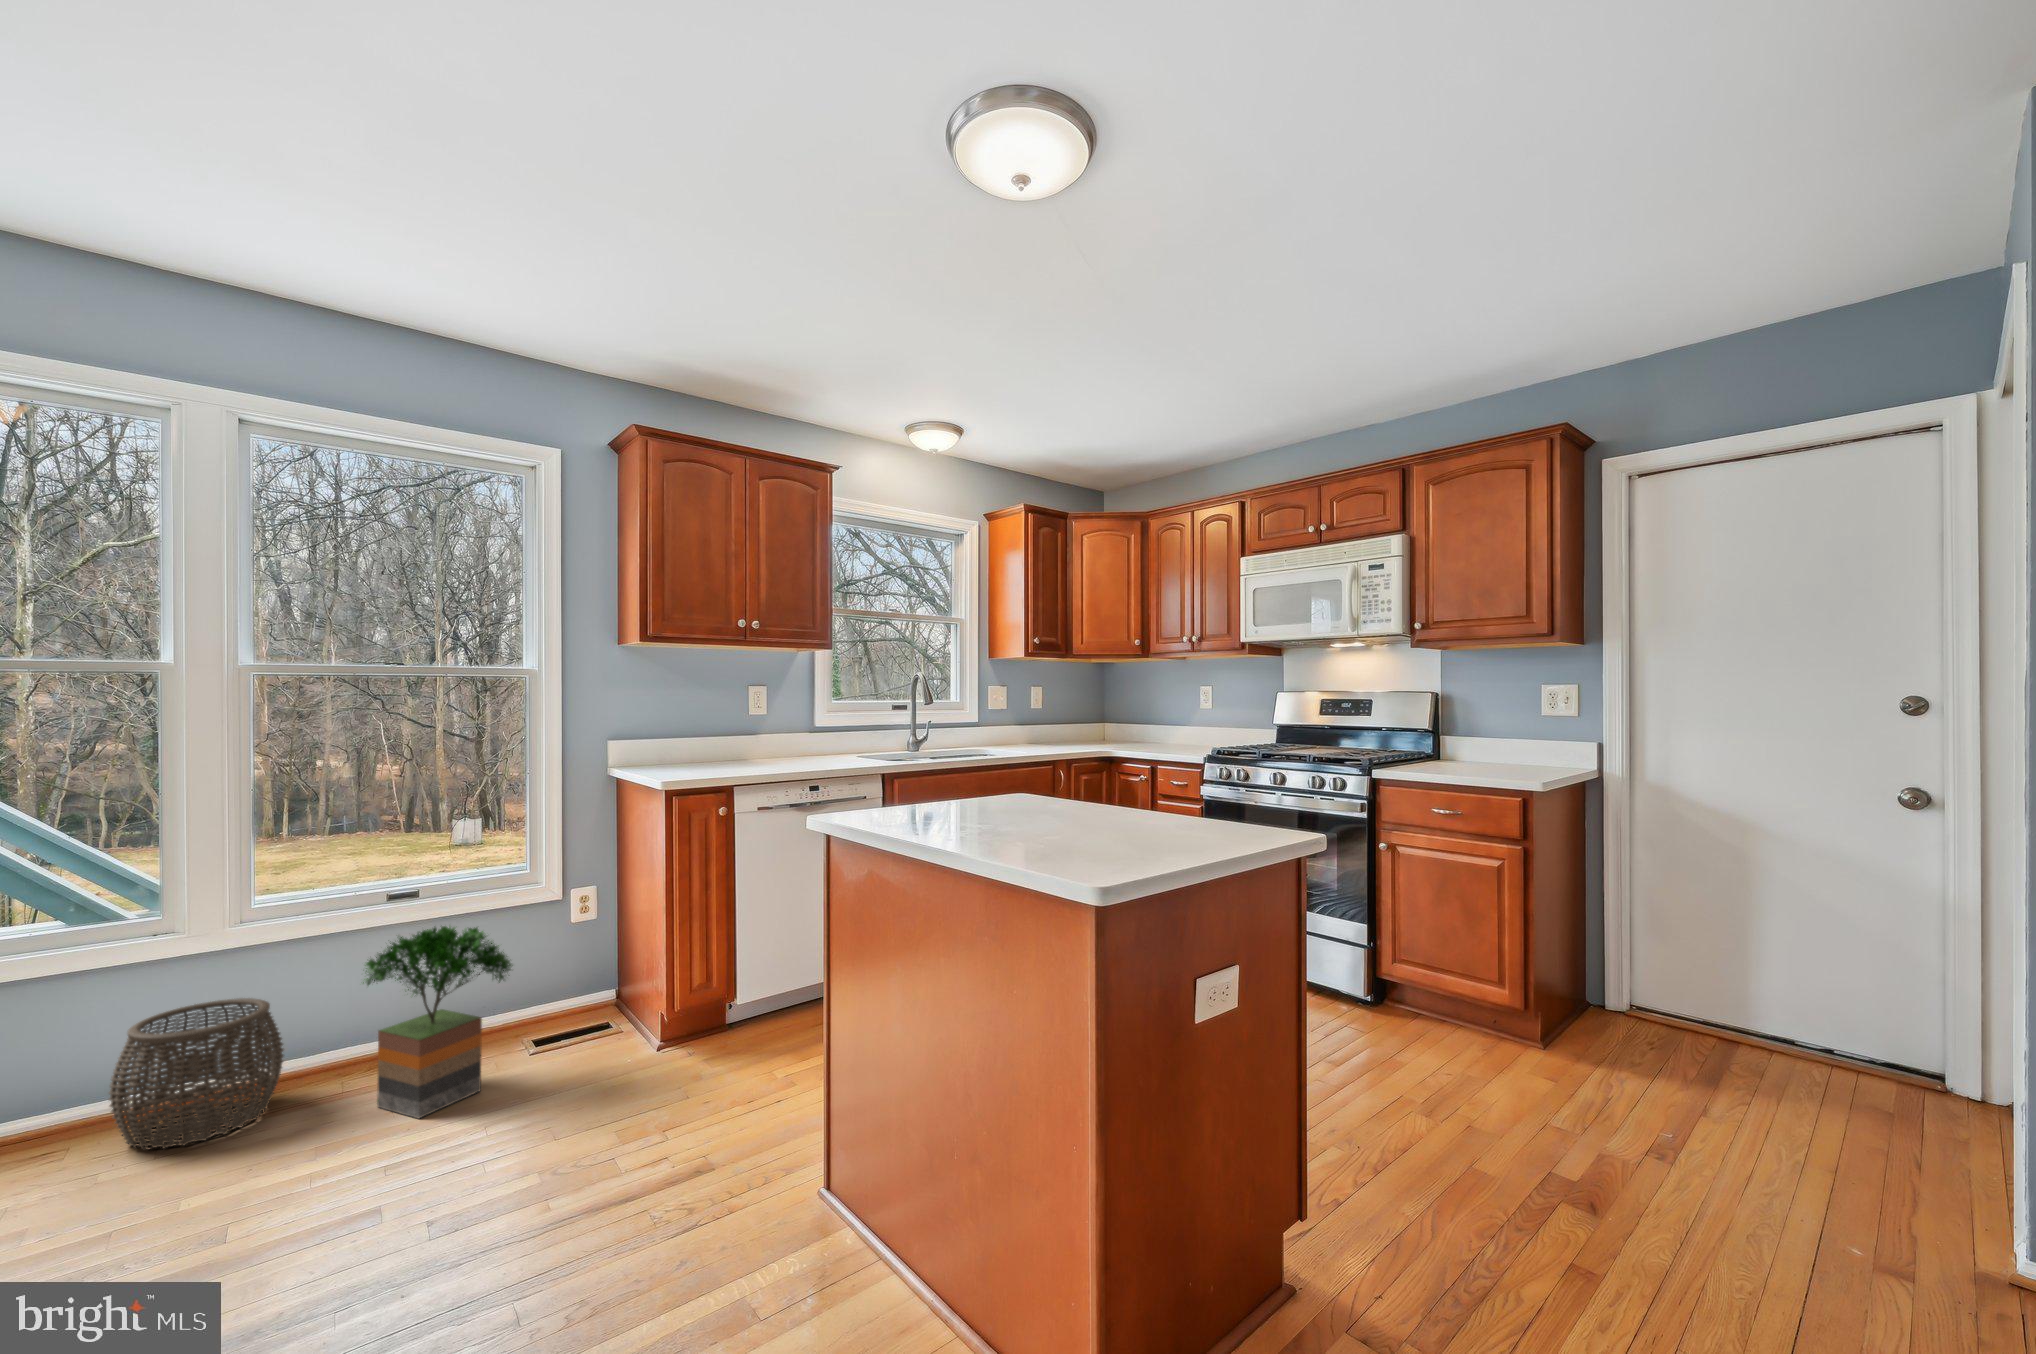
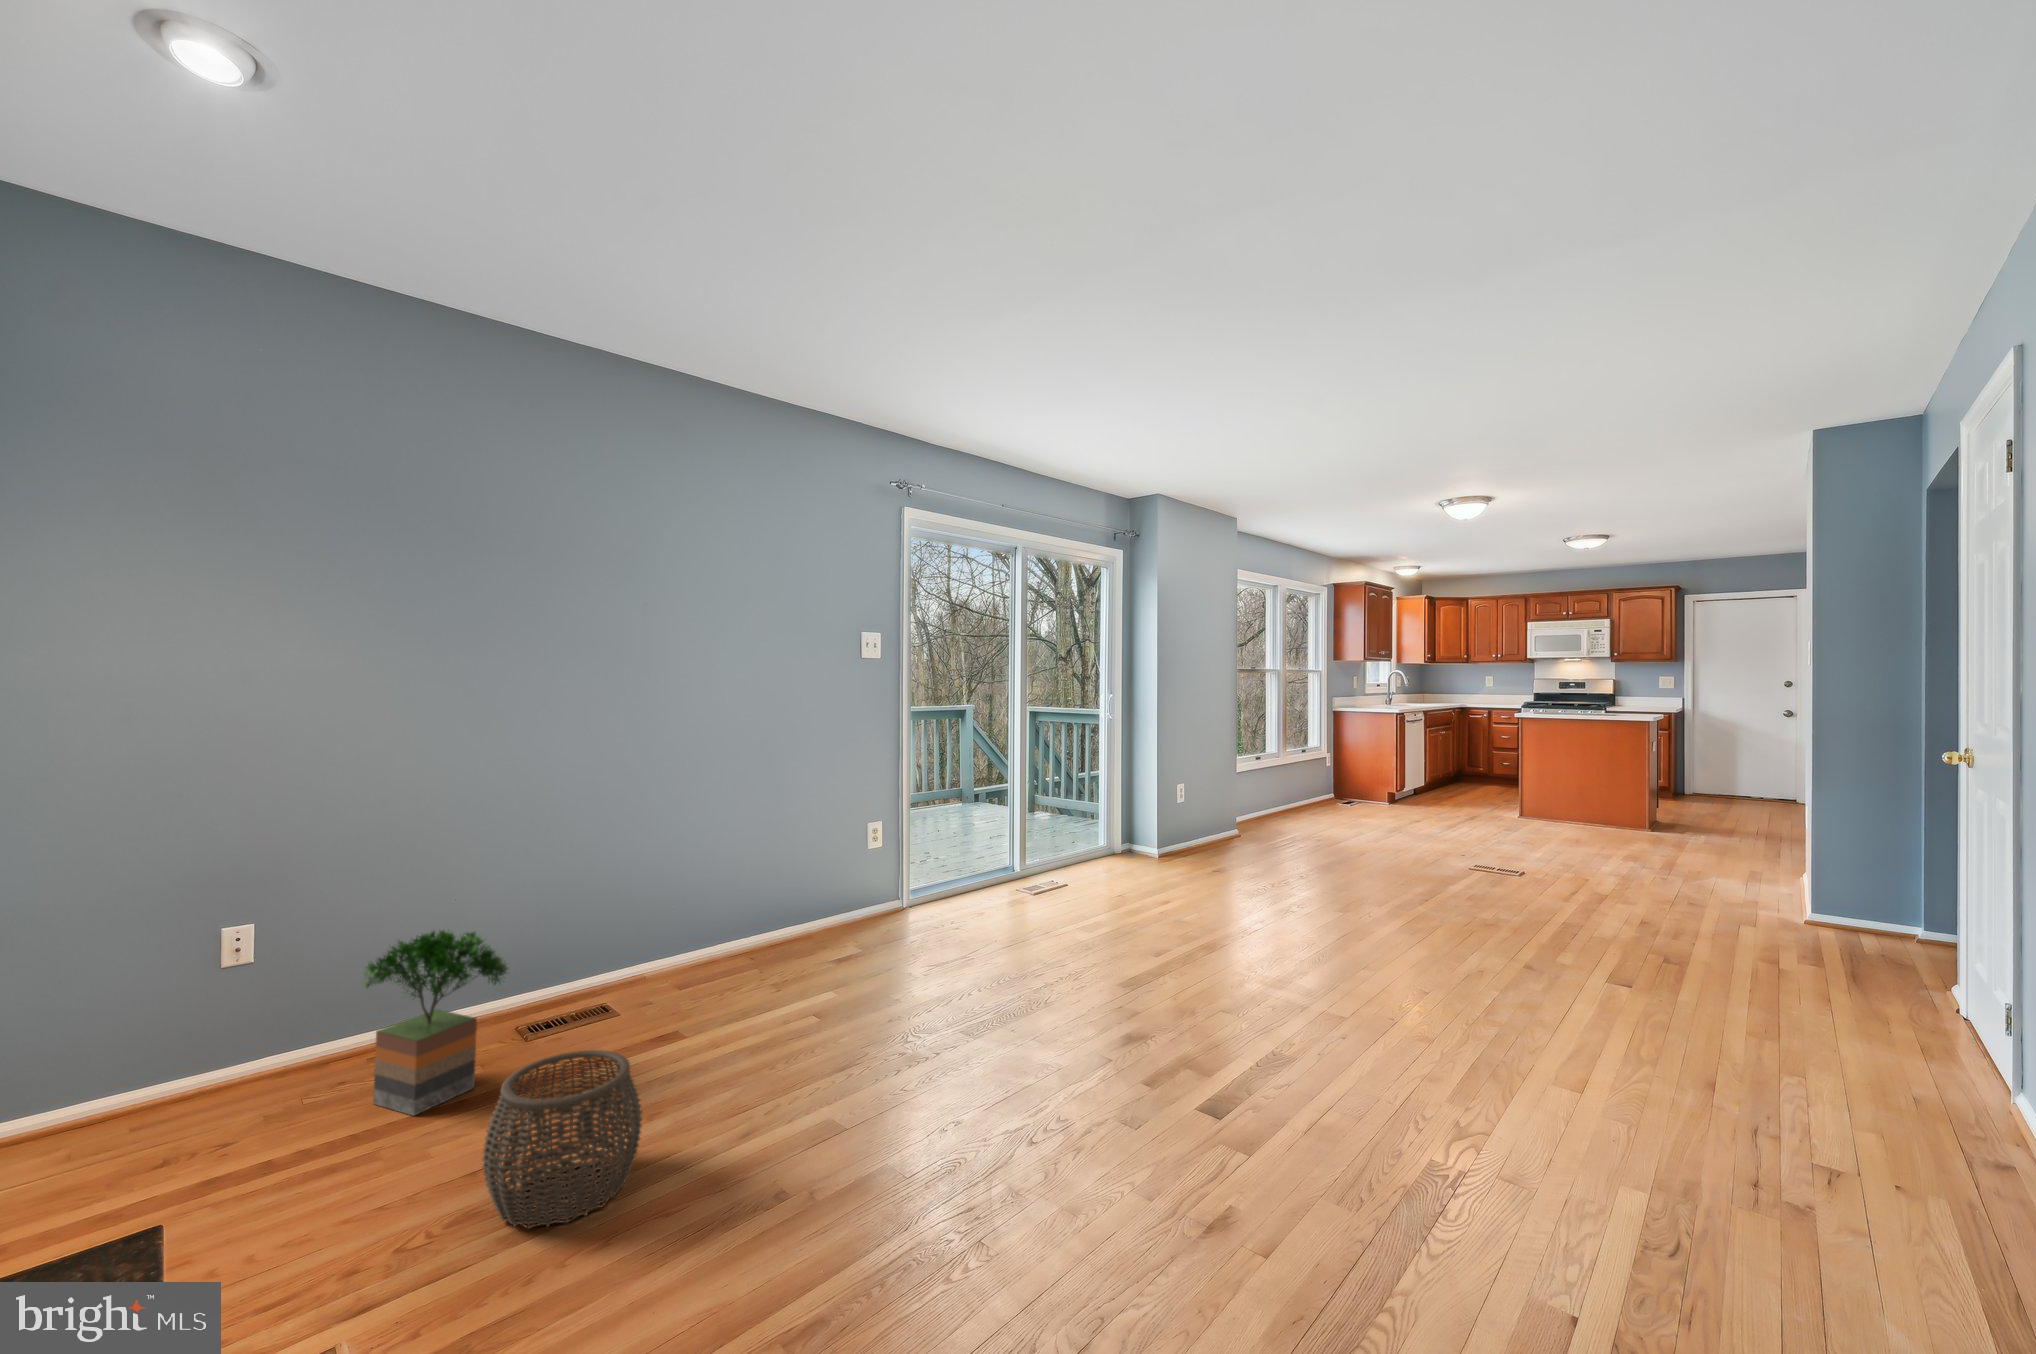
woven basket: present [109,998,284,1150] -> present [482,1050,642,1228]

